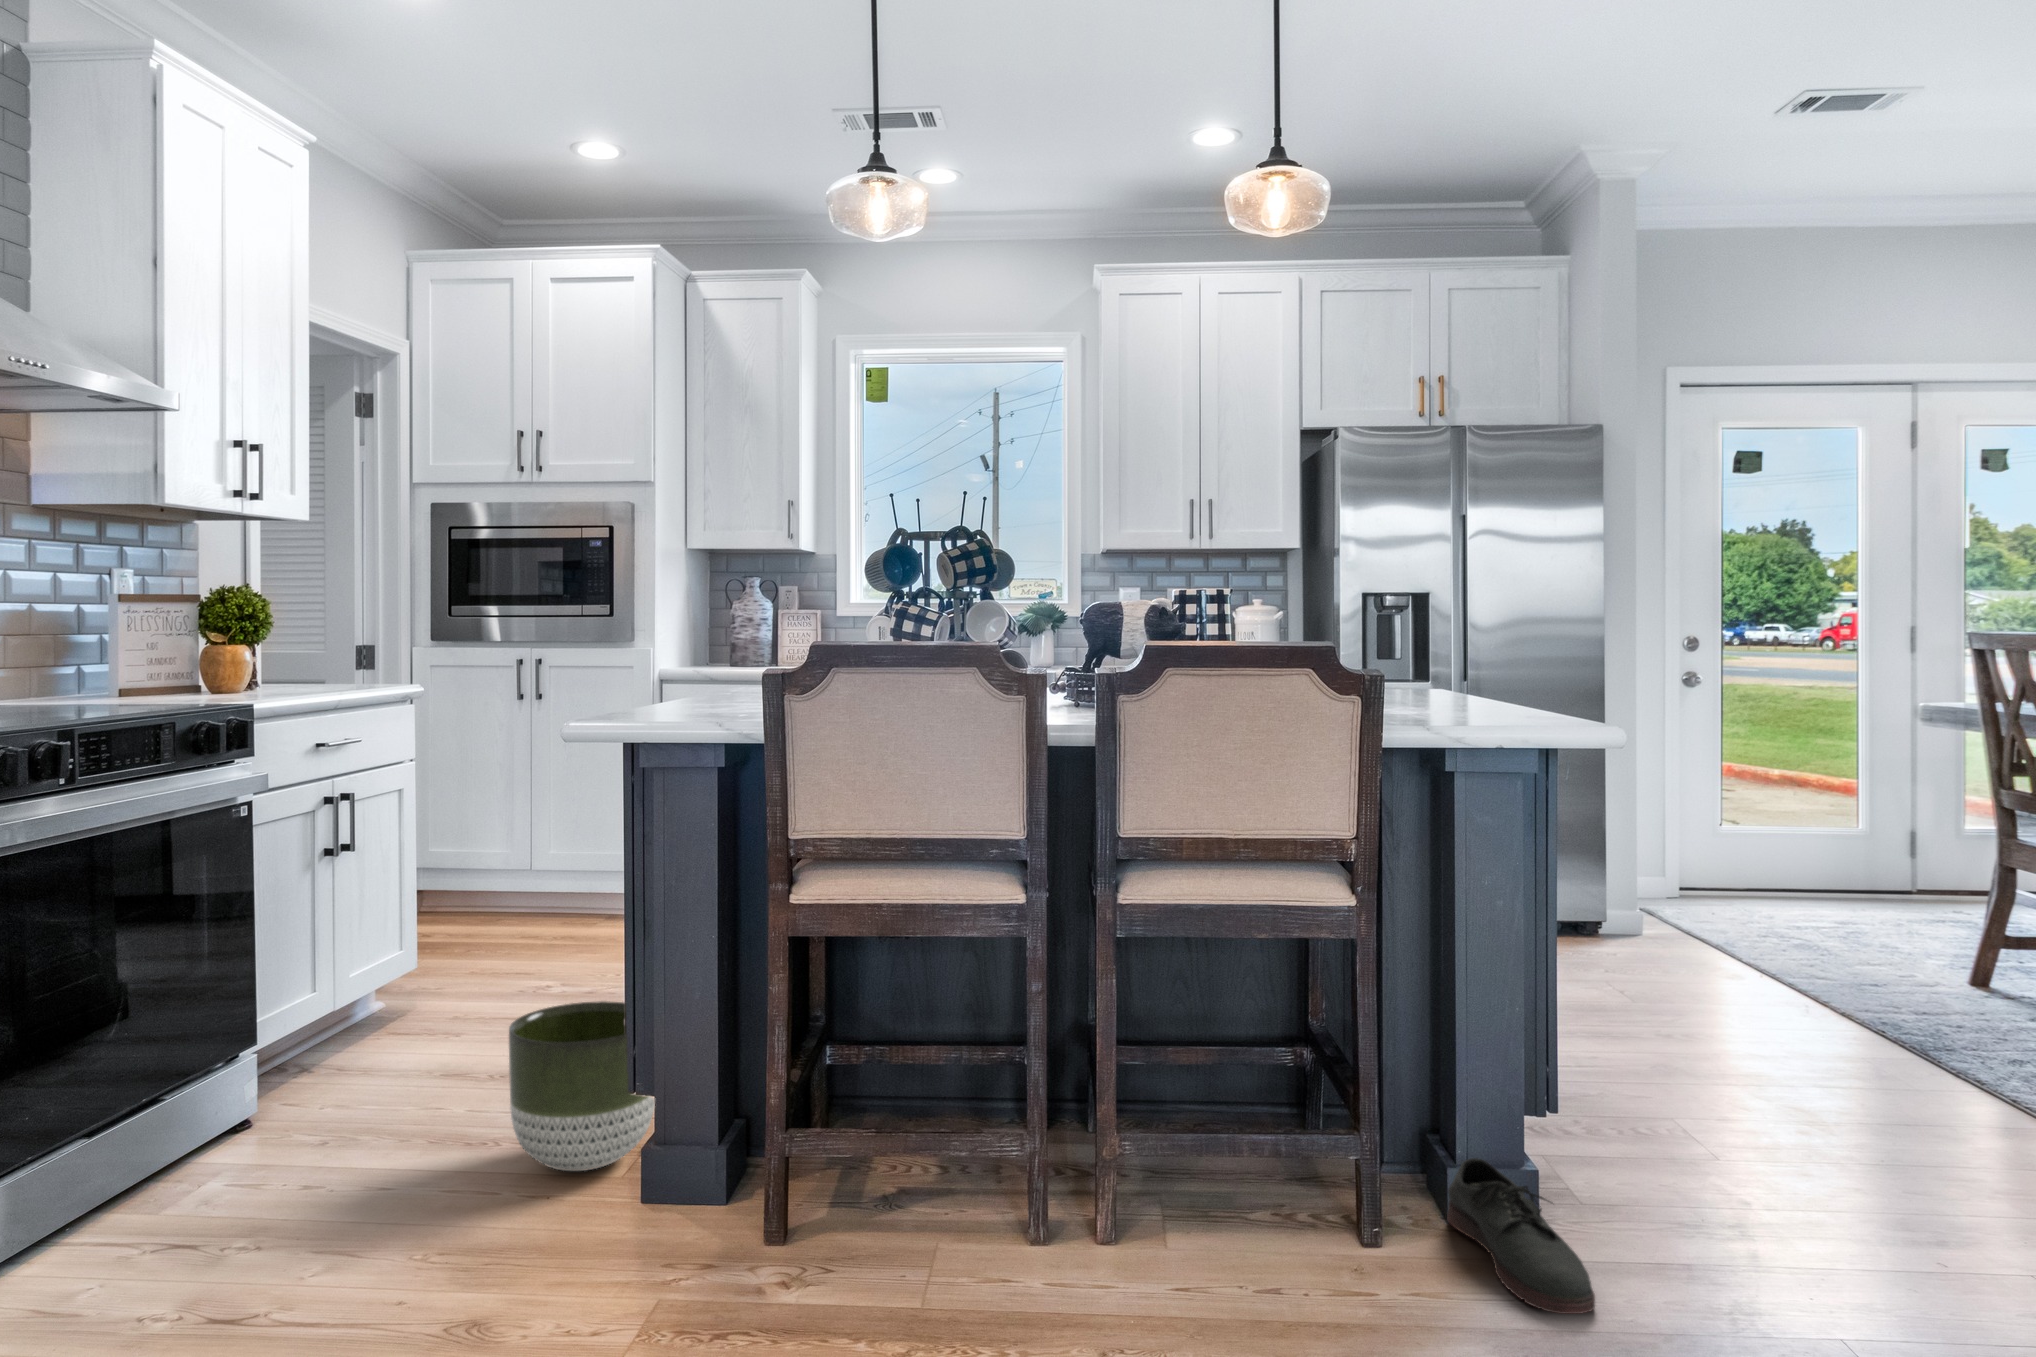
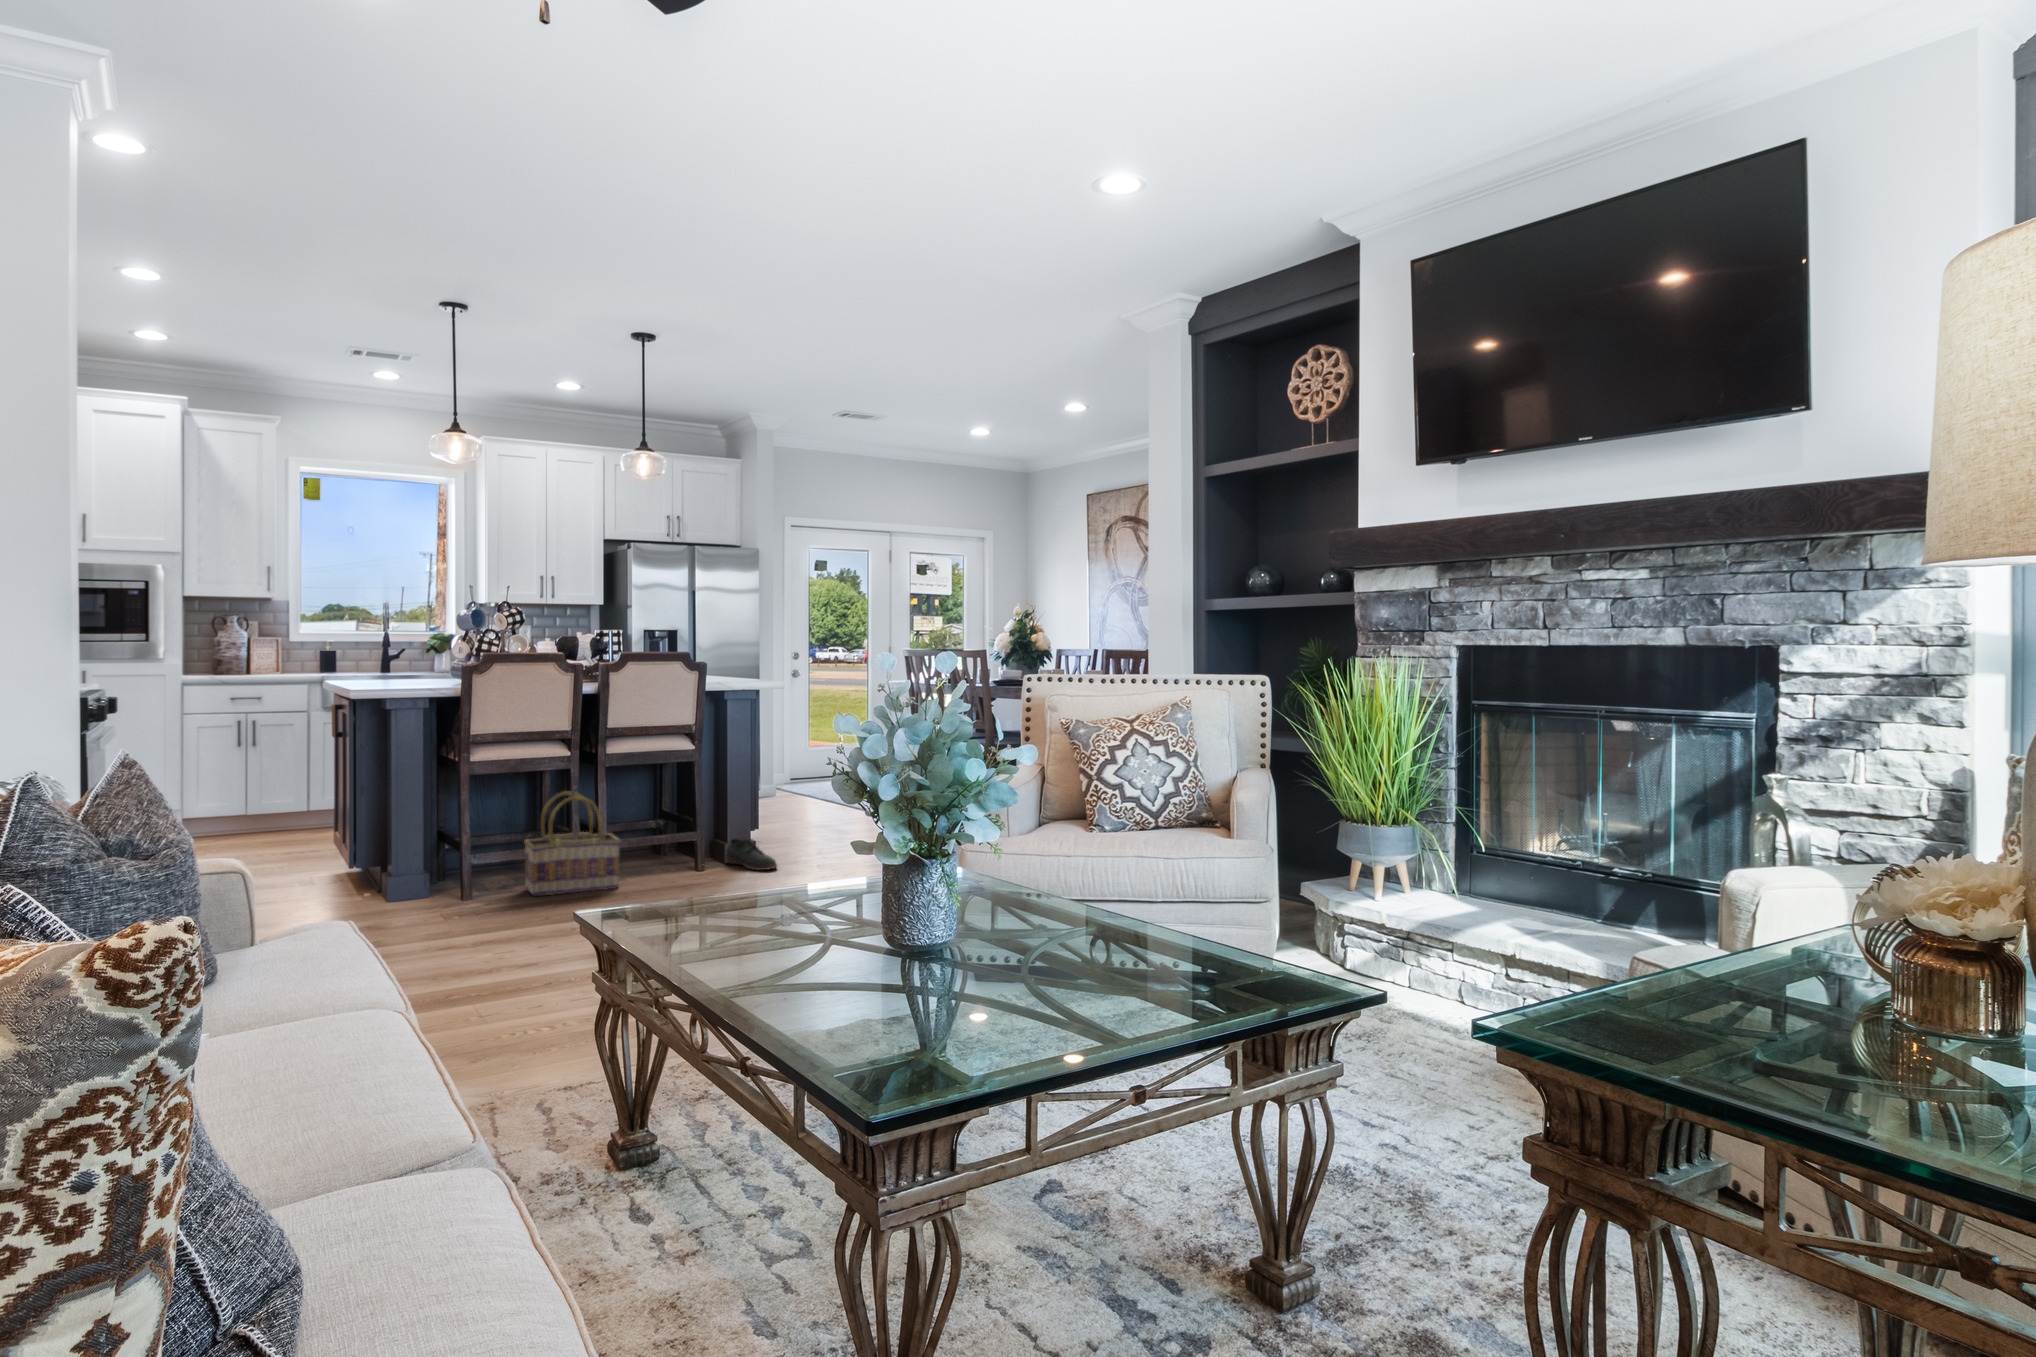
basket: none [888,996,1125,1297] -> present [524,791,620,896]
planter: present [509,1001,655,1171] -> none [297,828,373,901]

